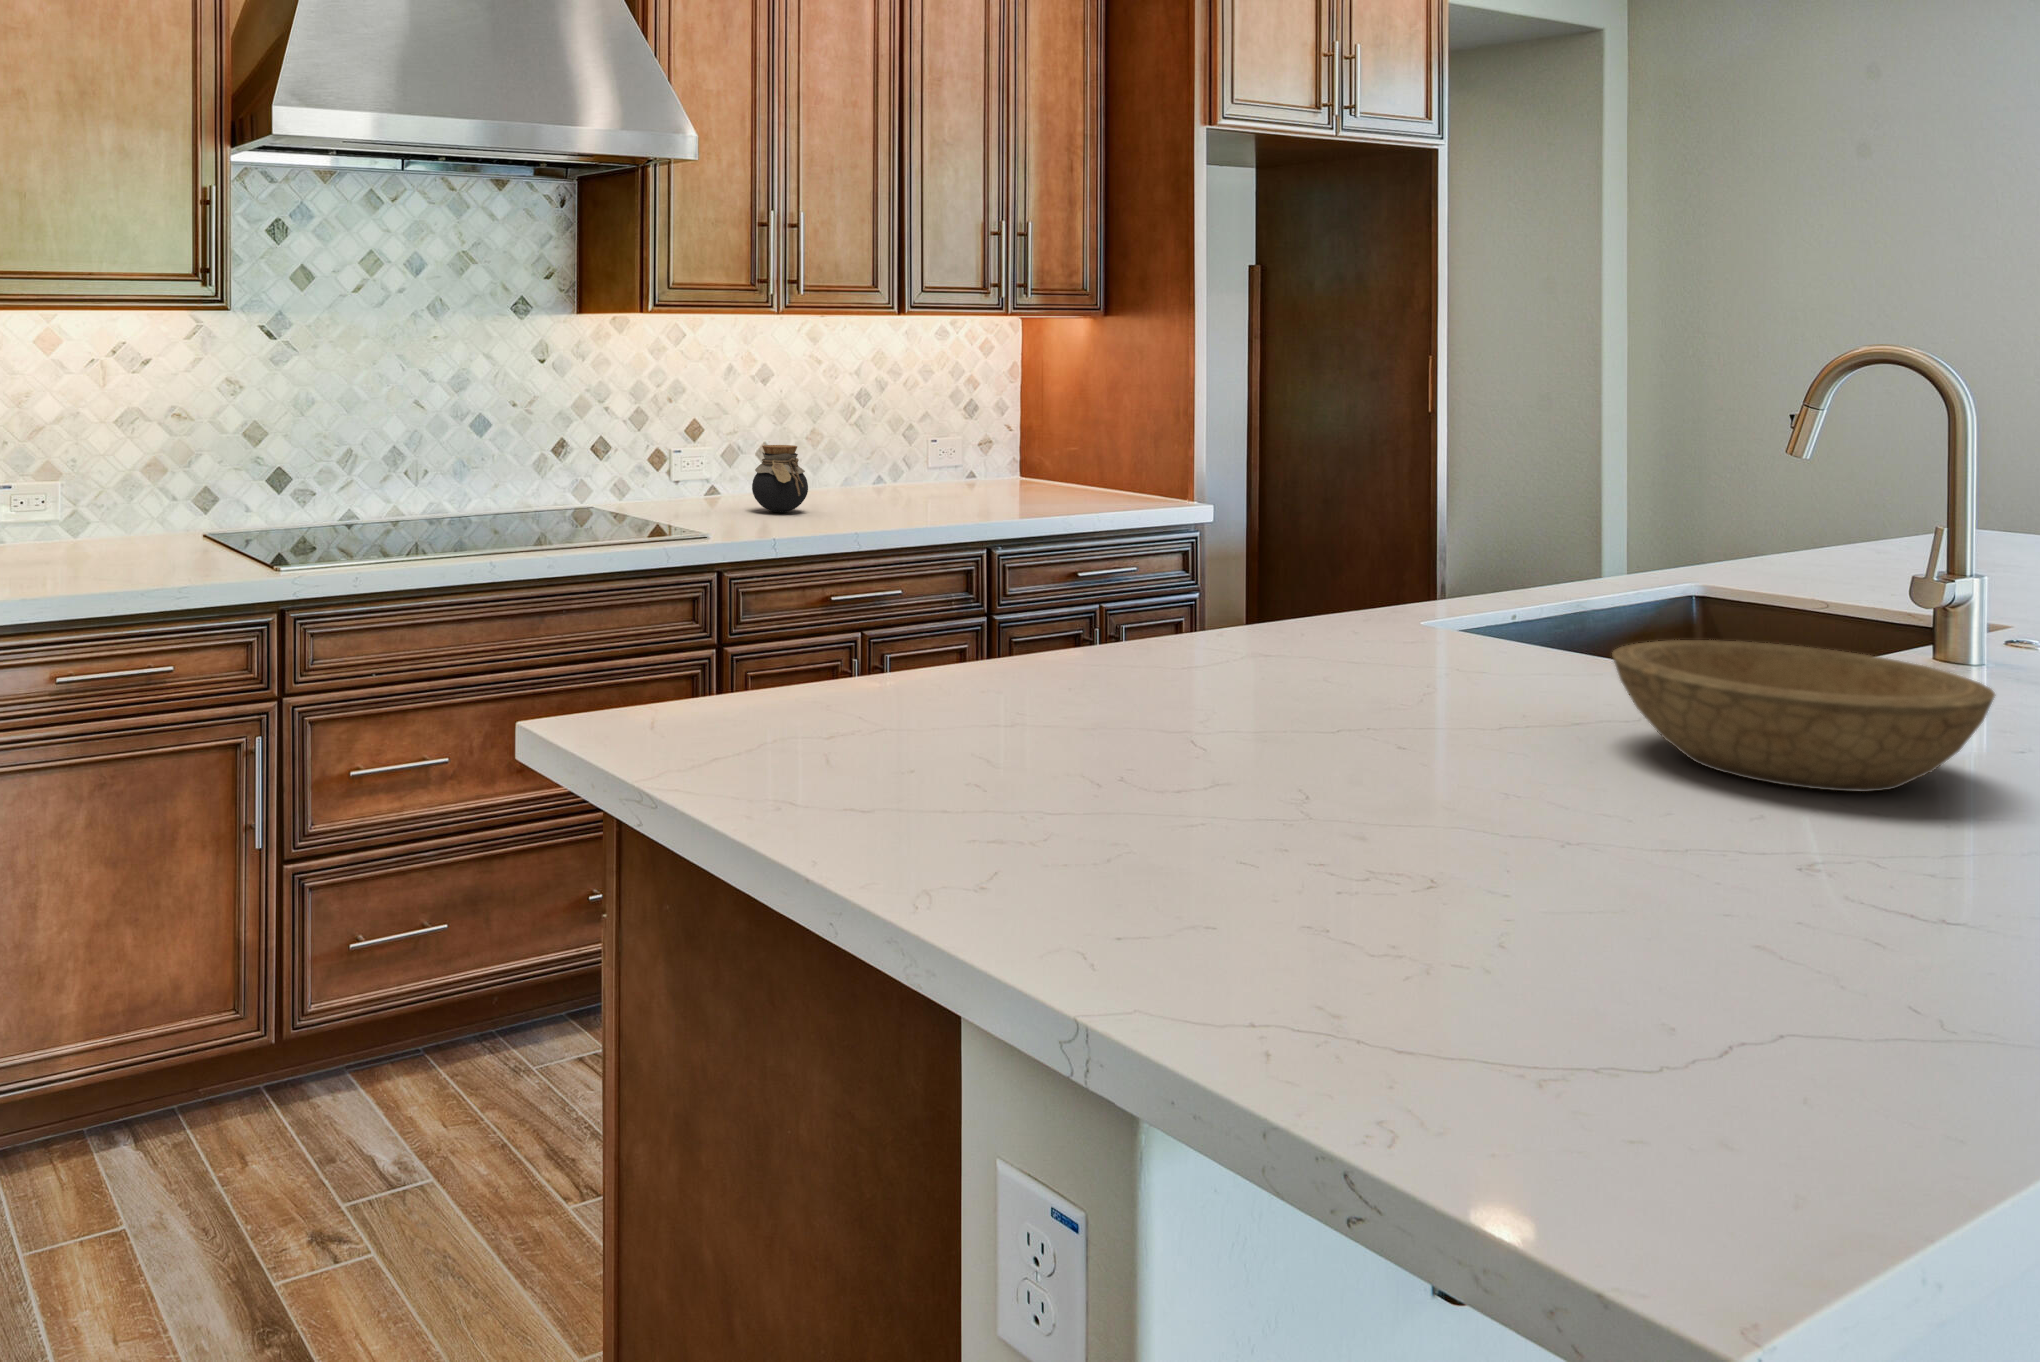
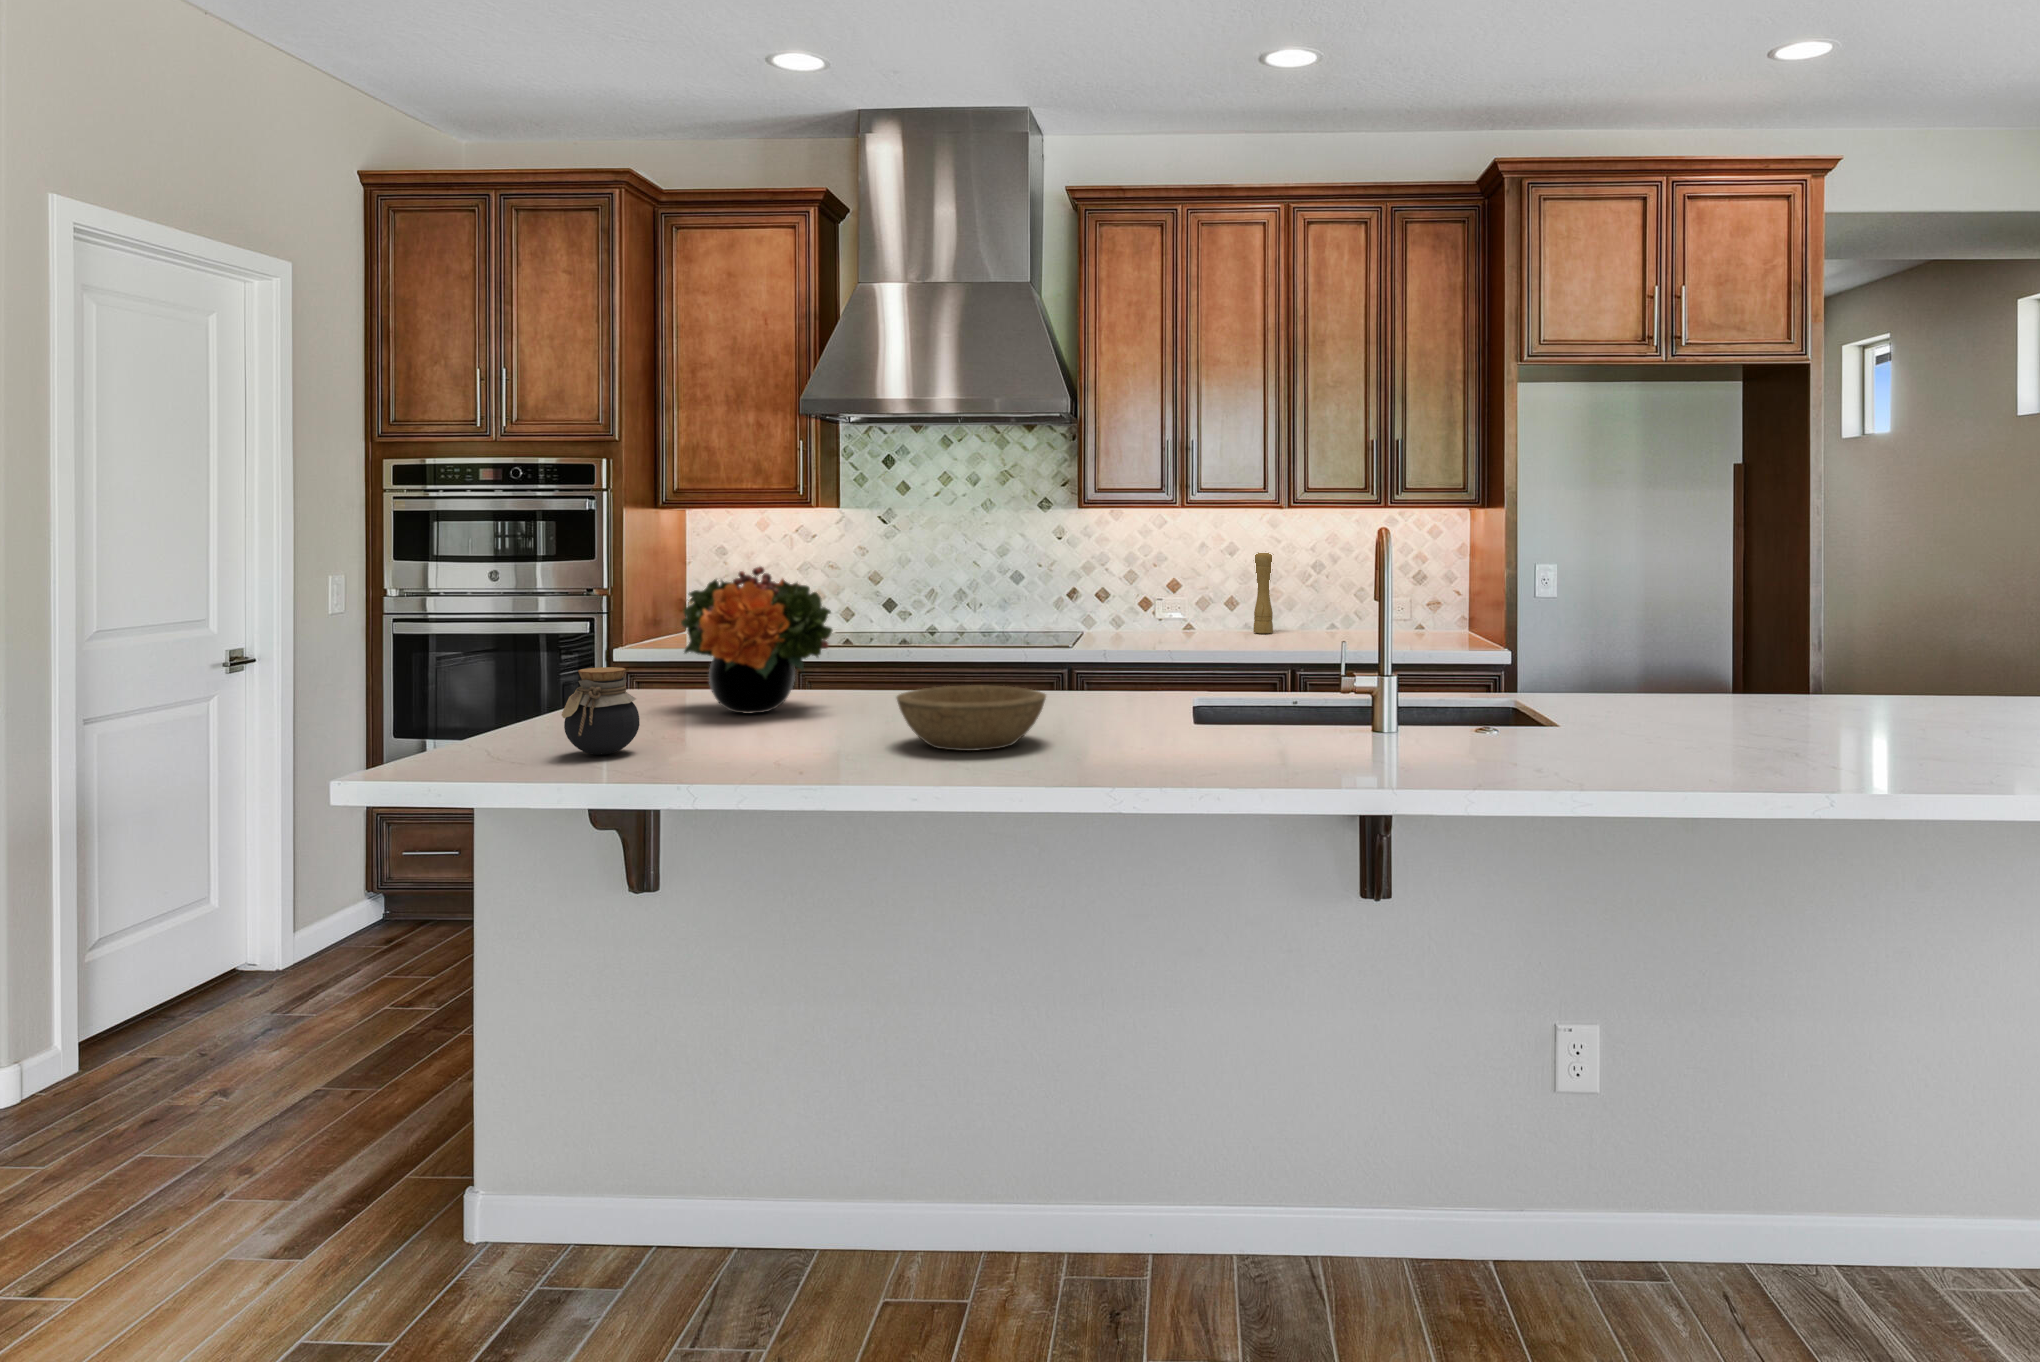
pepper mill: none [804,375,834,495] -> present [1253,552,1274,634]
flower arrangement: none [870,421,1261,752] -> present [681,566,832,713]
jar: present [752,445,808,512] -> present [561,667,640,755]

